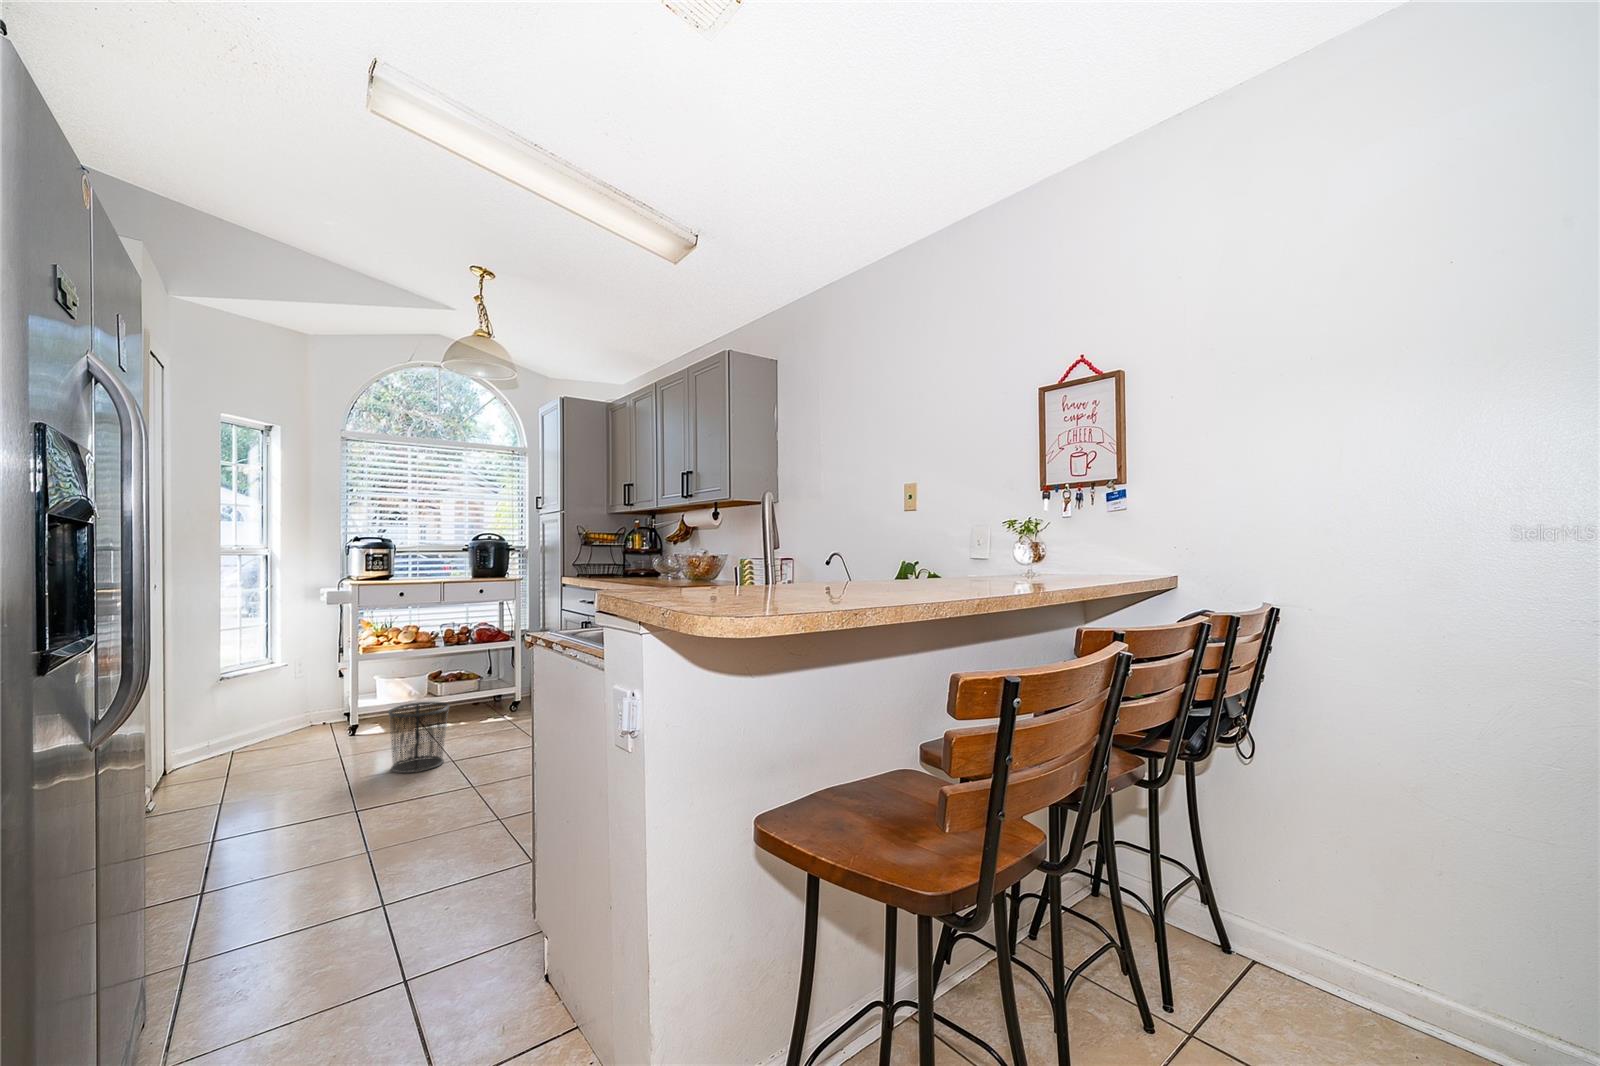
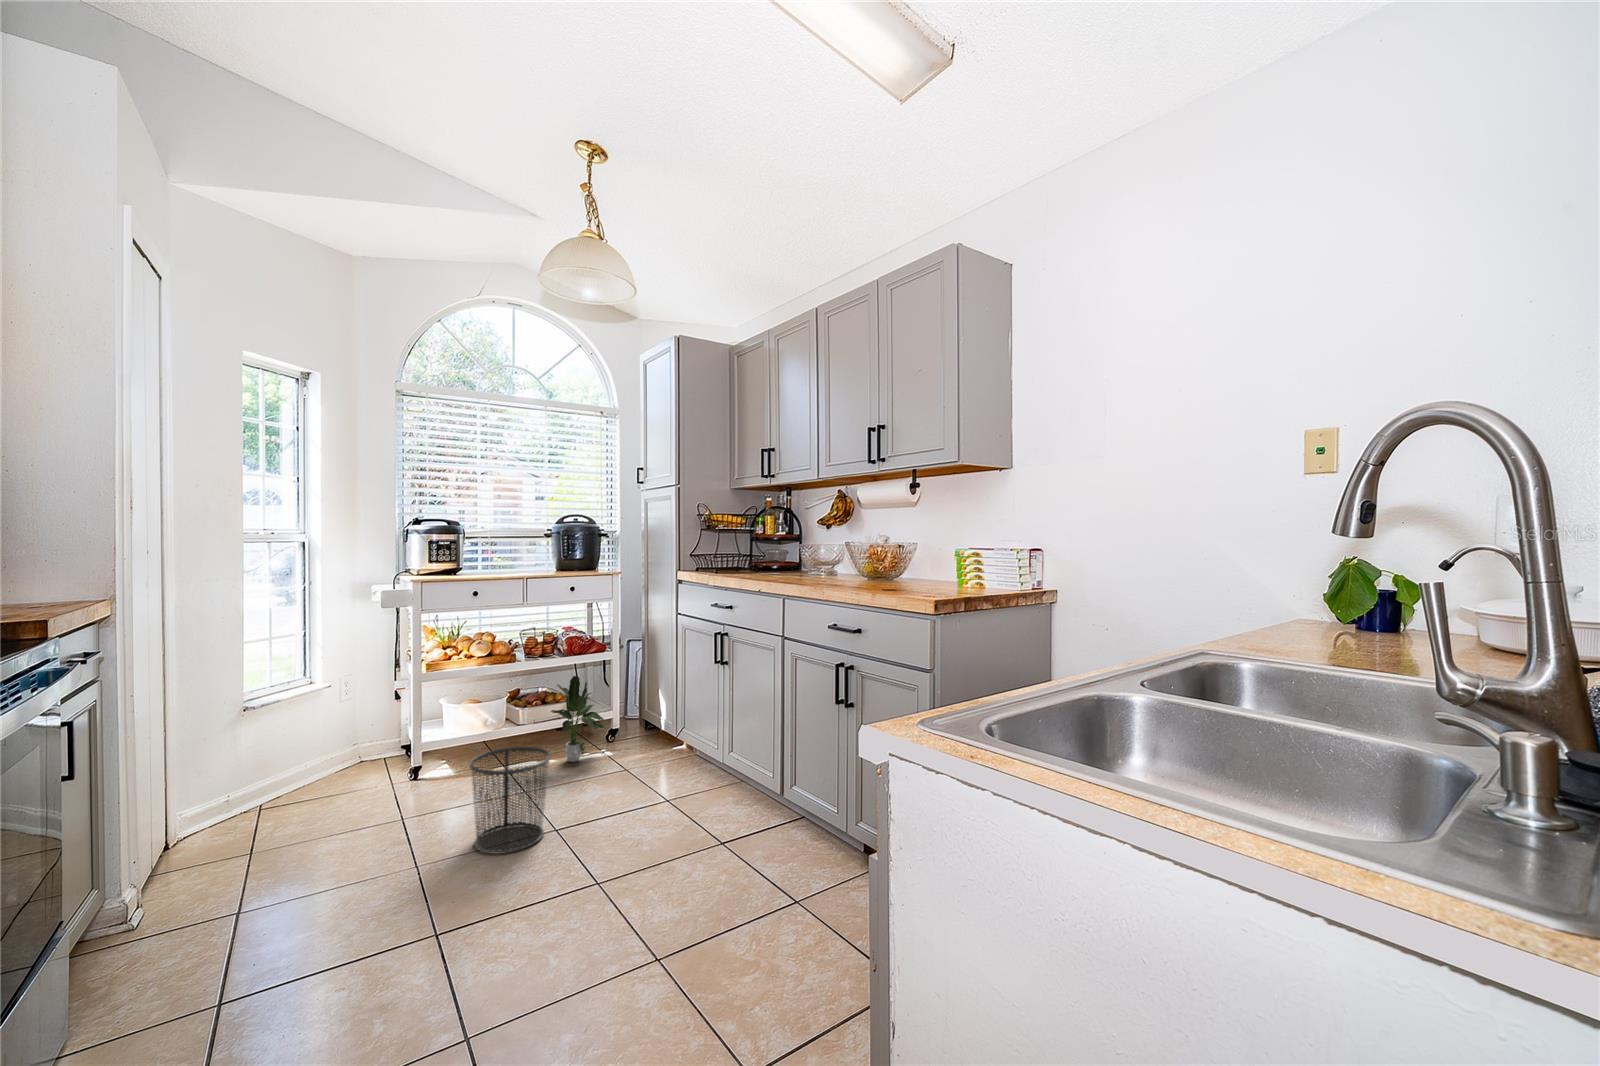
potted plant: none [460,657,506,722] -> present [551,676,606,762]

